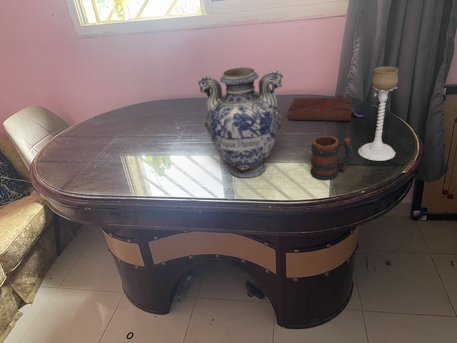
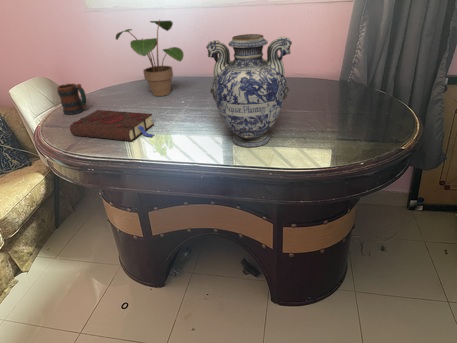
potted plant: none [108,45,177,121] -> present [116,20,184,96]
candle holder: present [358,66,399,161] -> none [362,41,408,137]
book: present [289,98,363,121] -> present [70,110,154,141]
mug: present [311,136,353,180] -> present [57,84,86,115]

